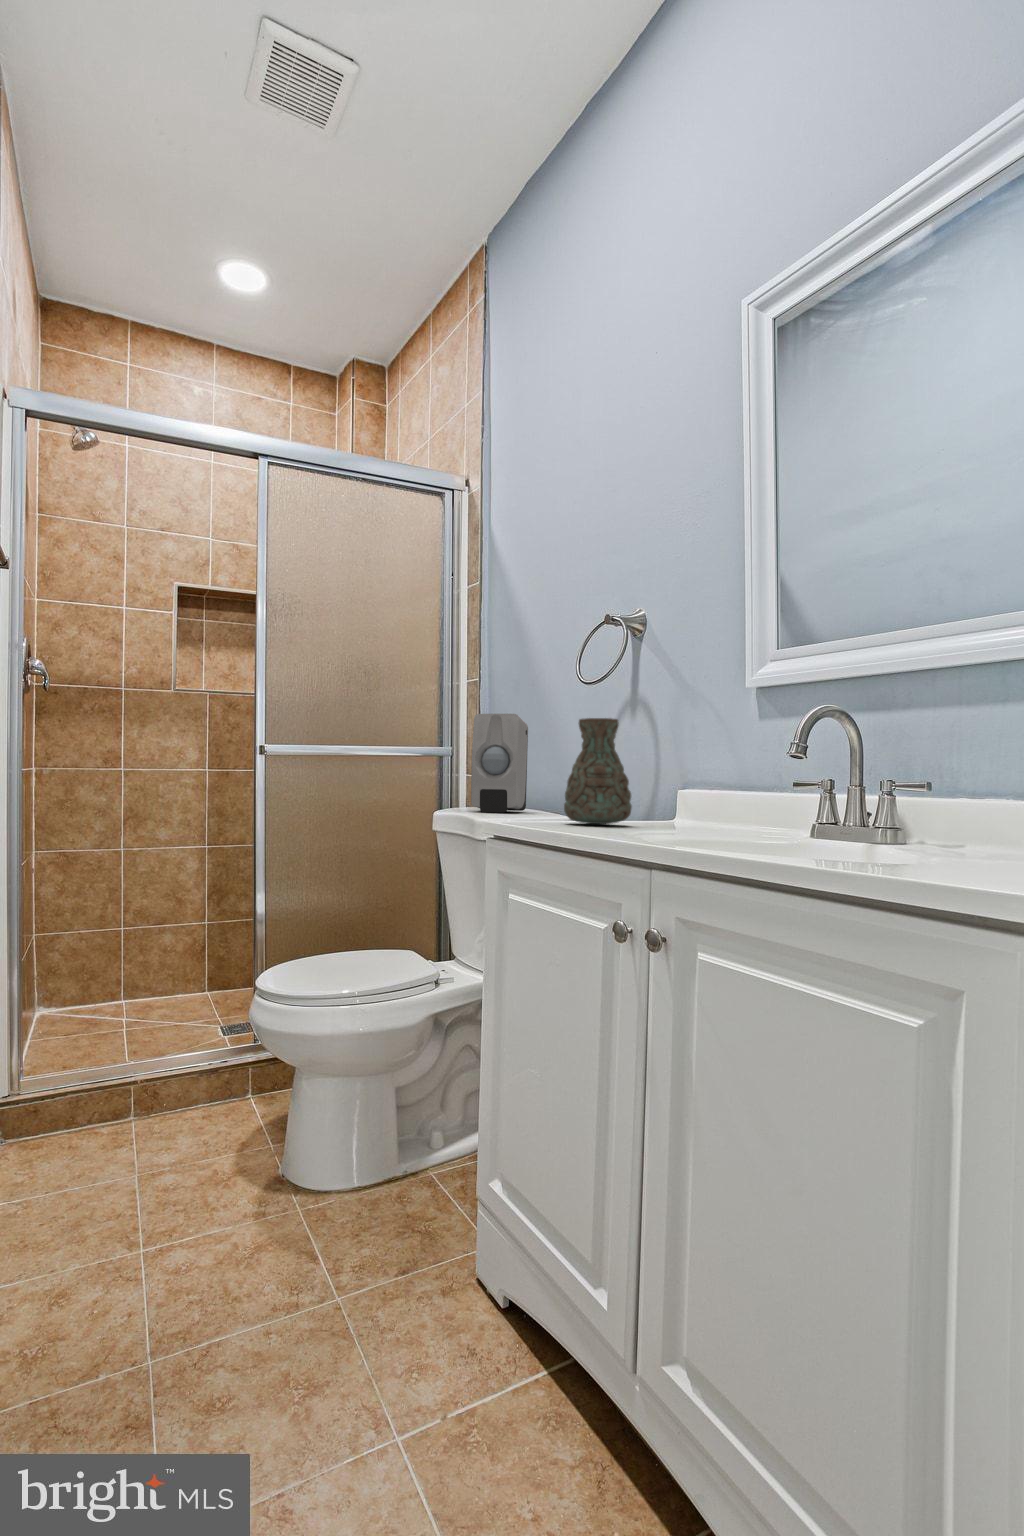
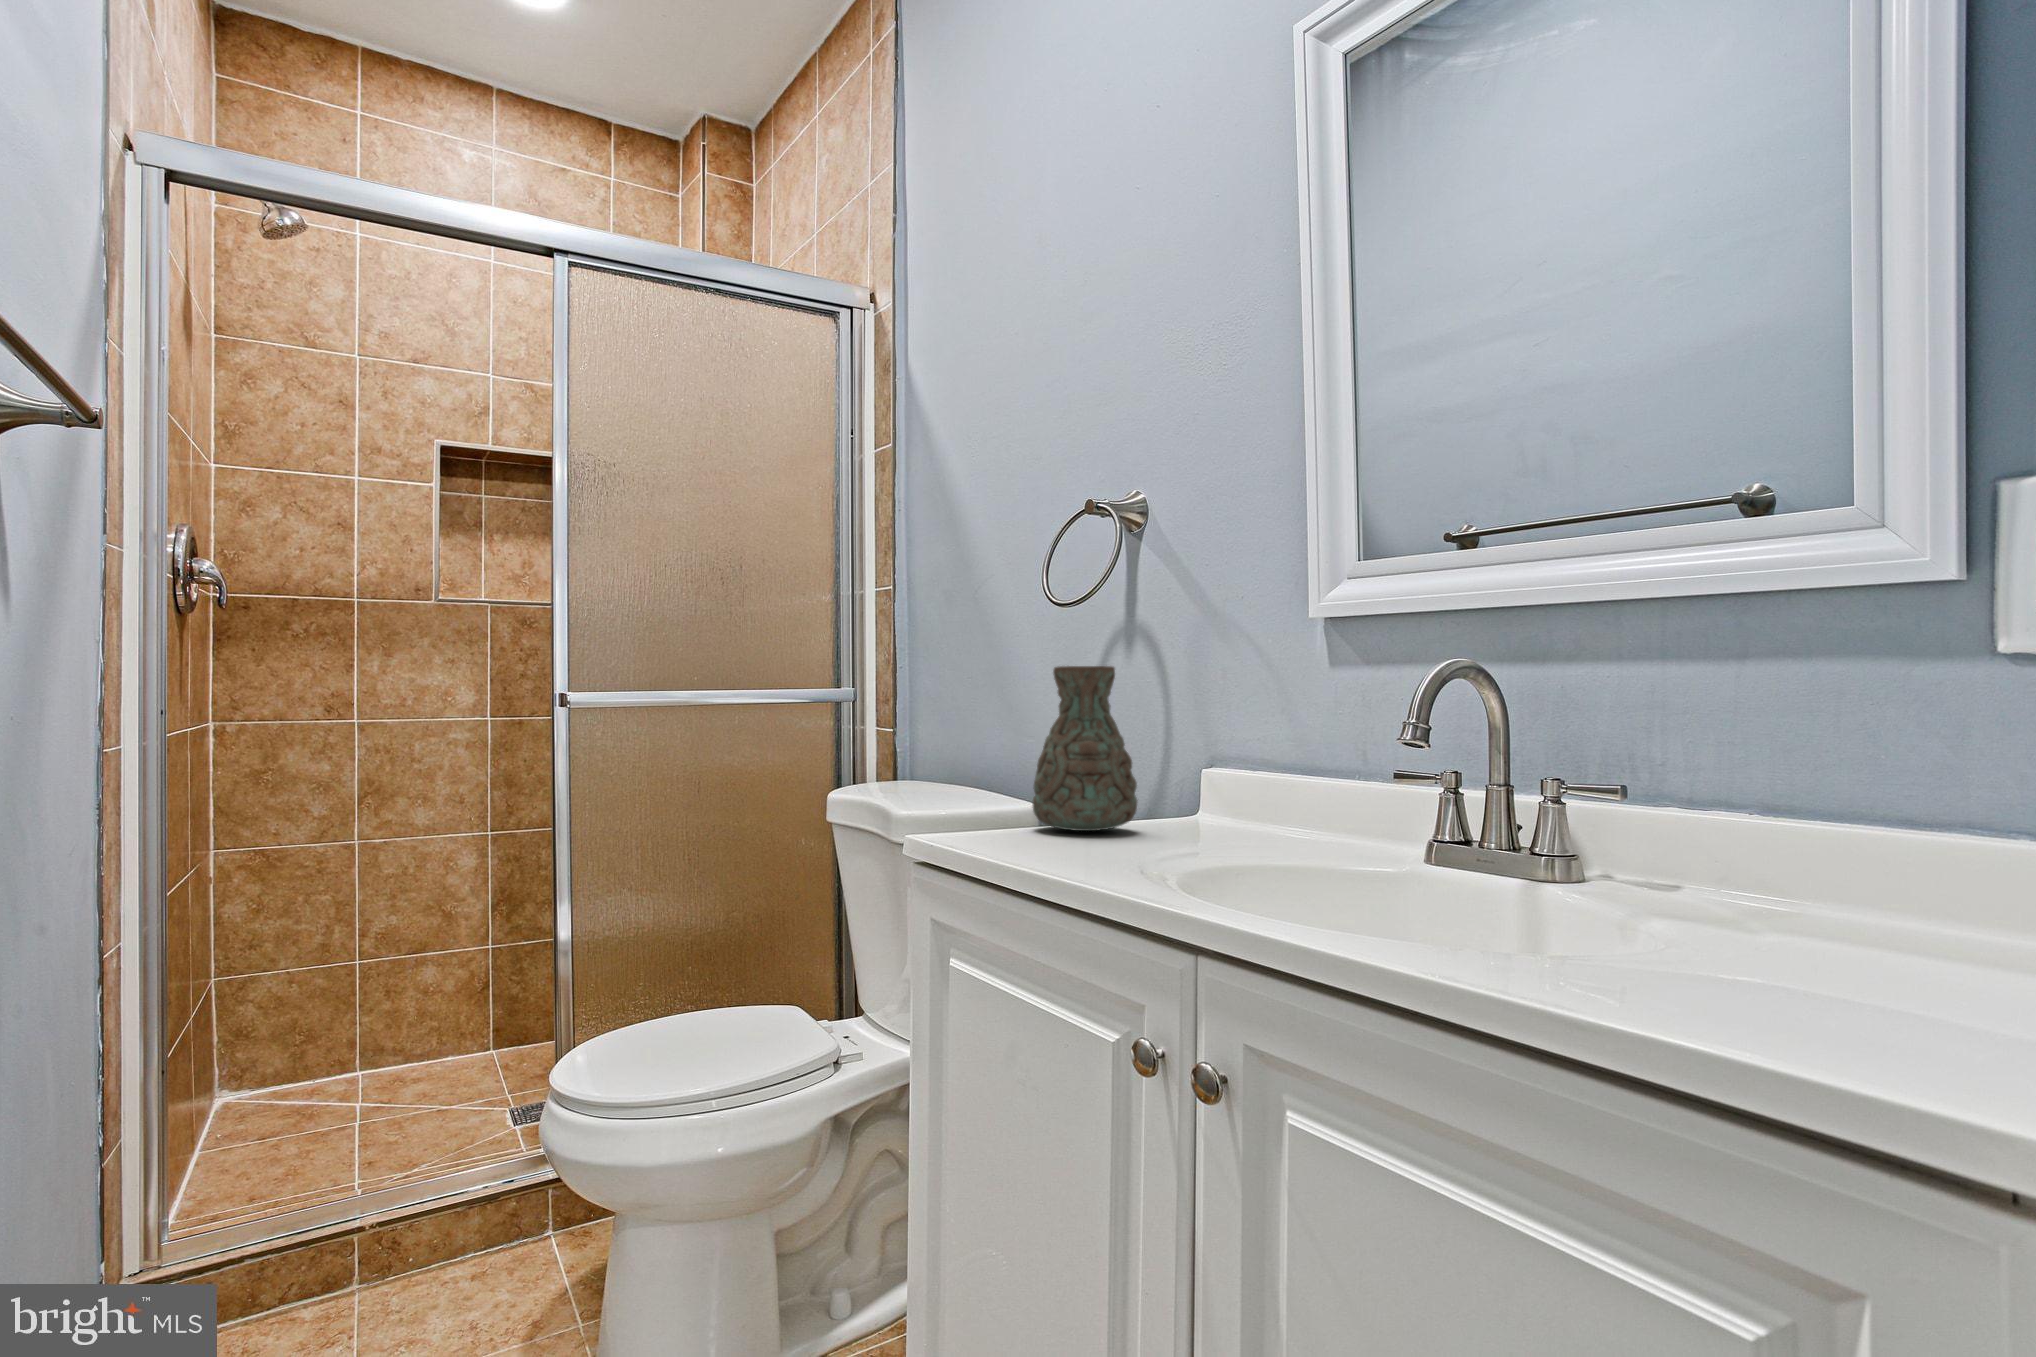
soap dispenser: present [471,714,528,812] -> none [886,645,970,795]

